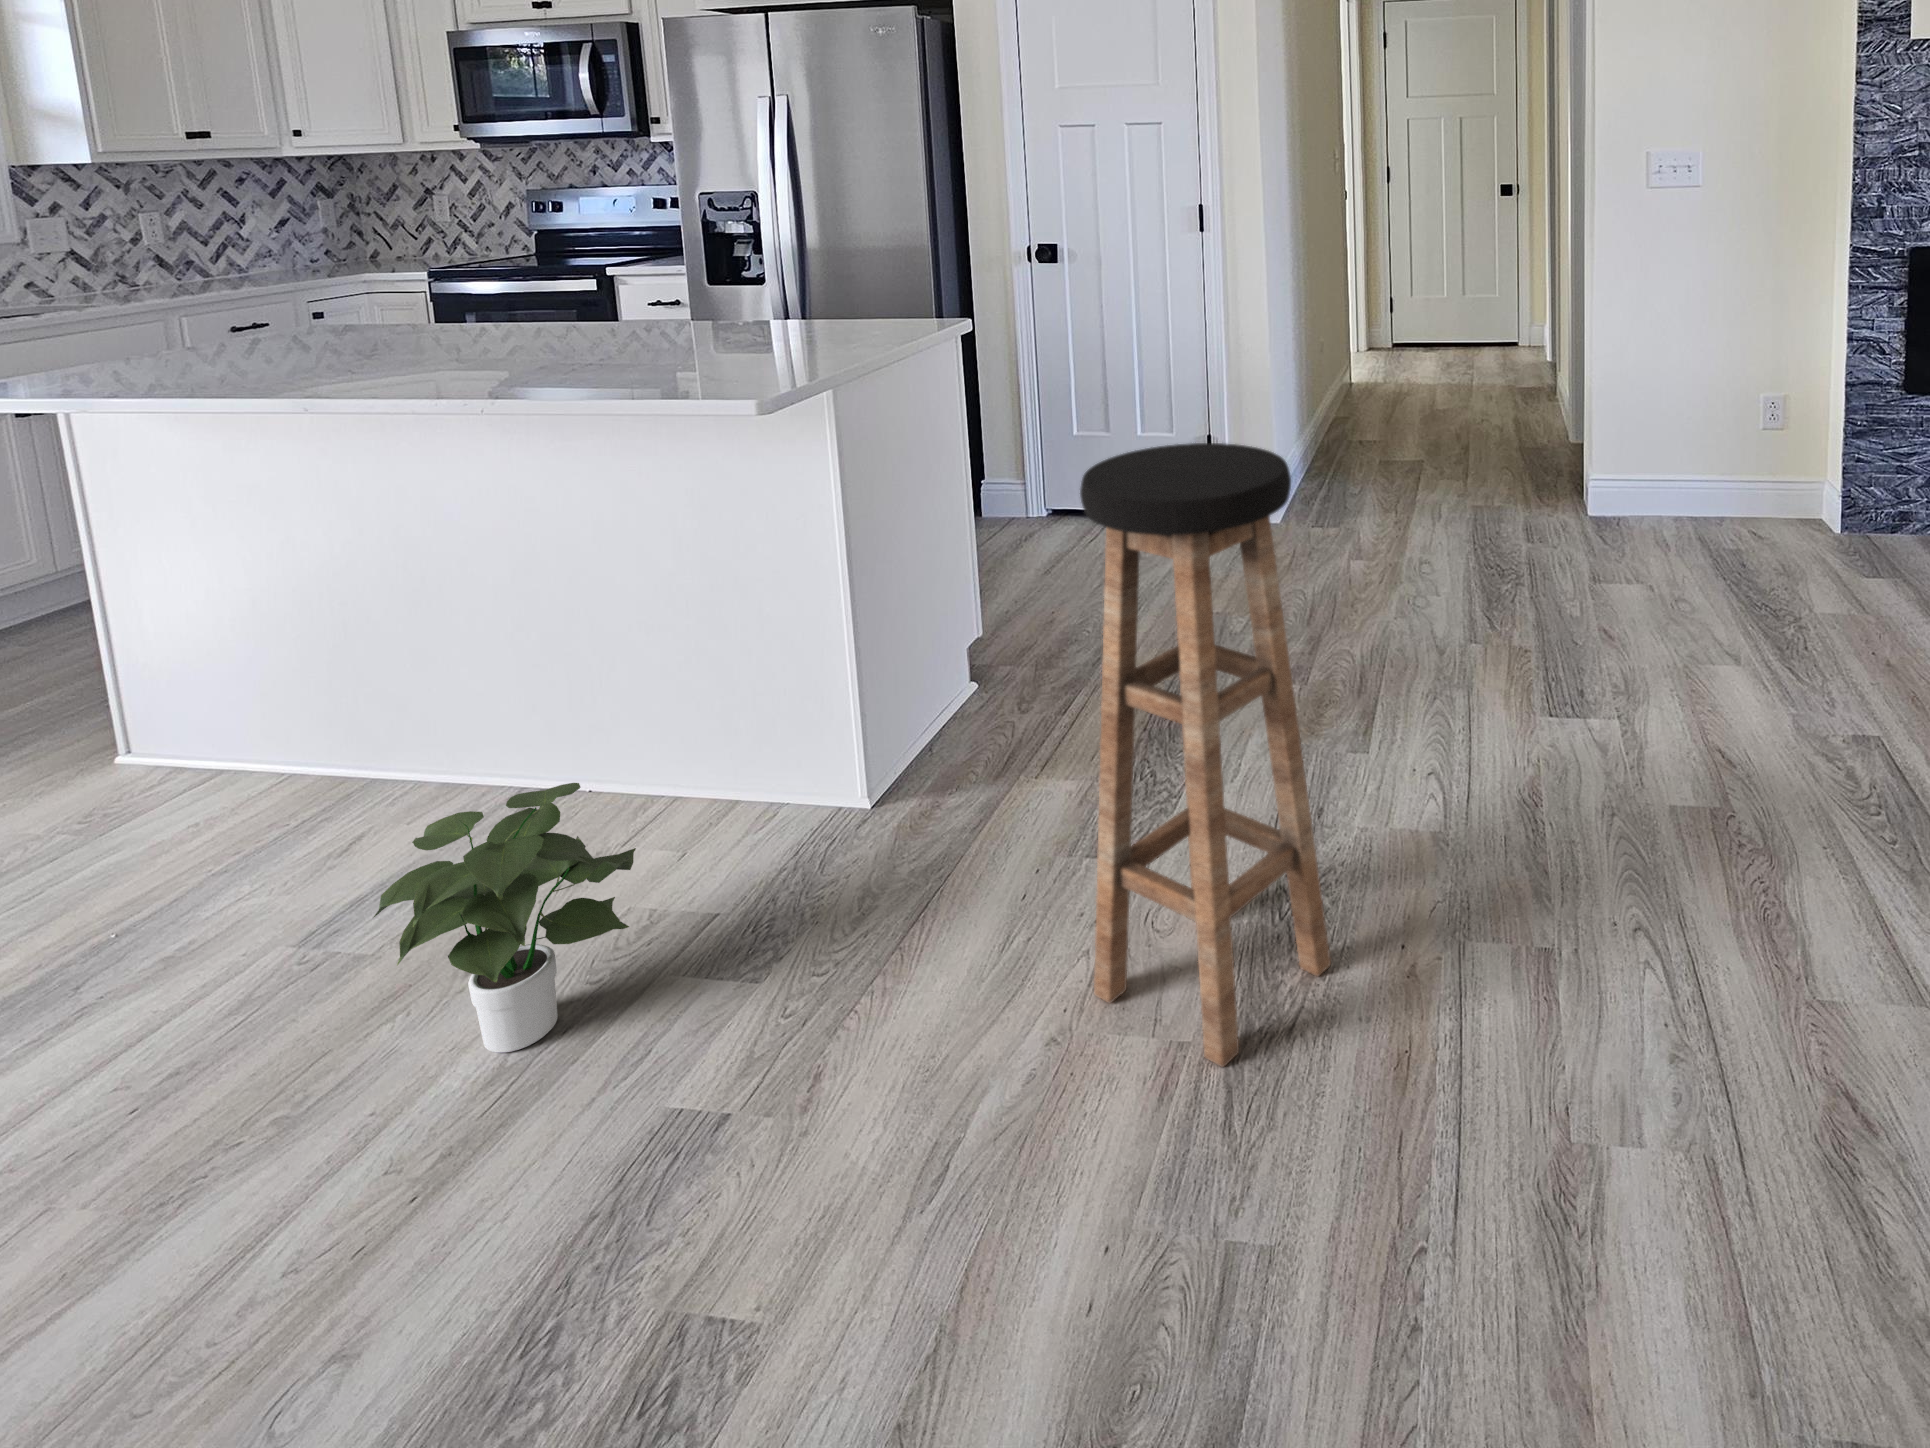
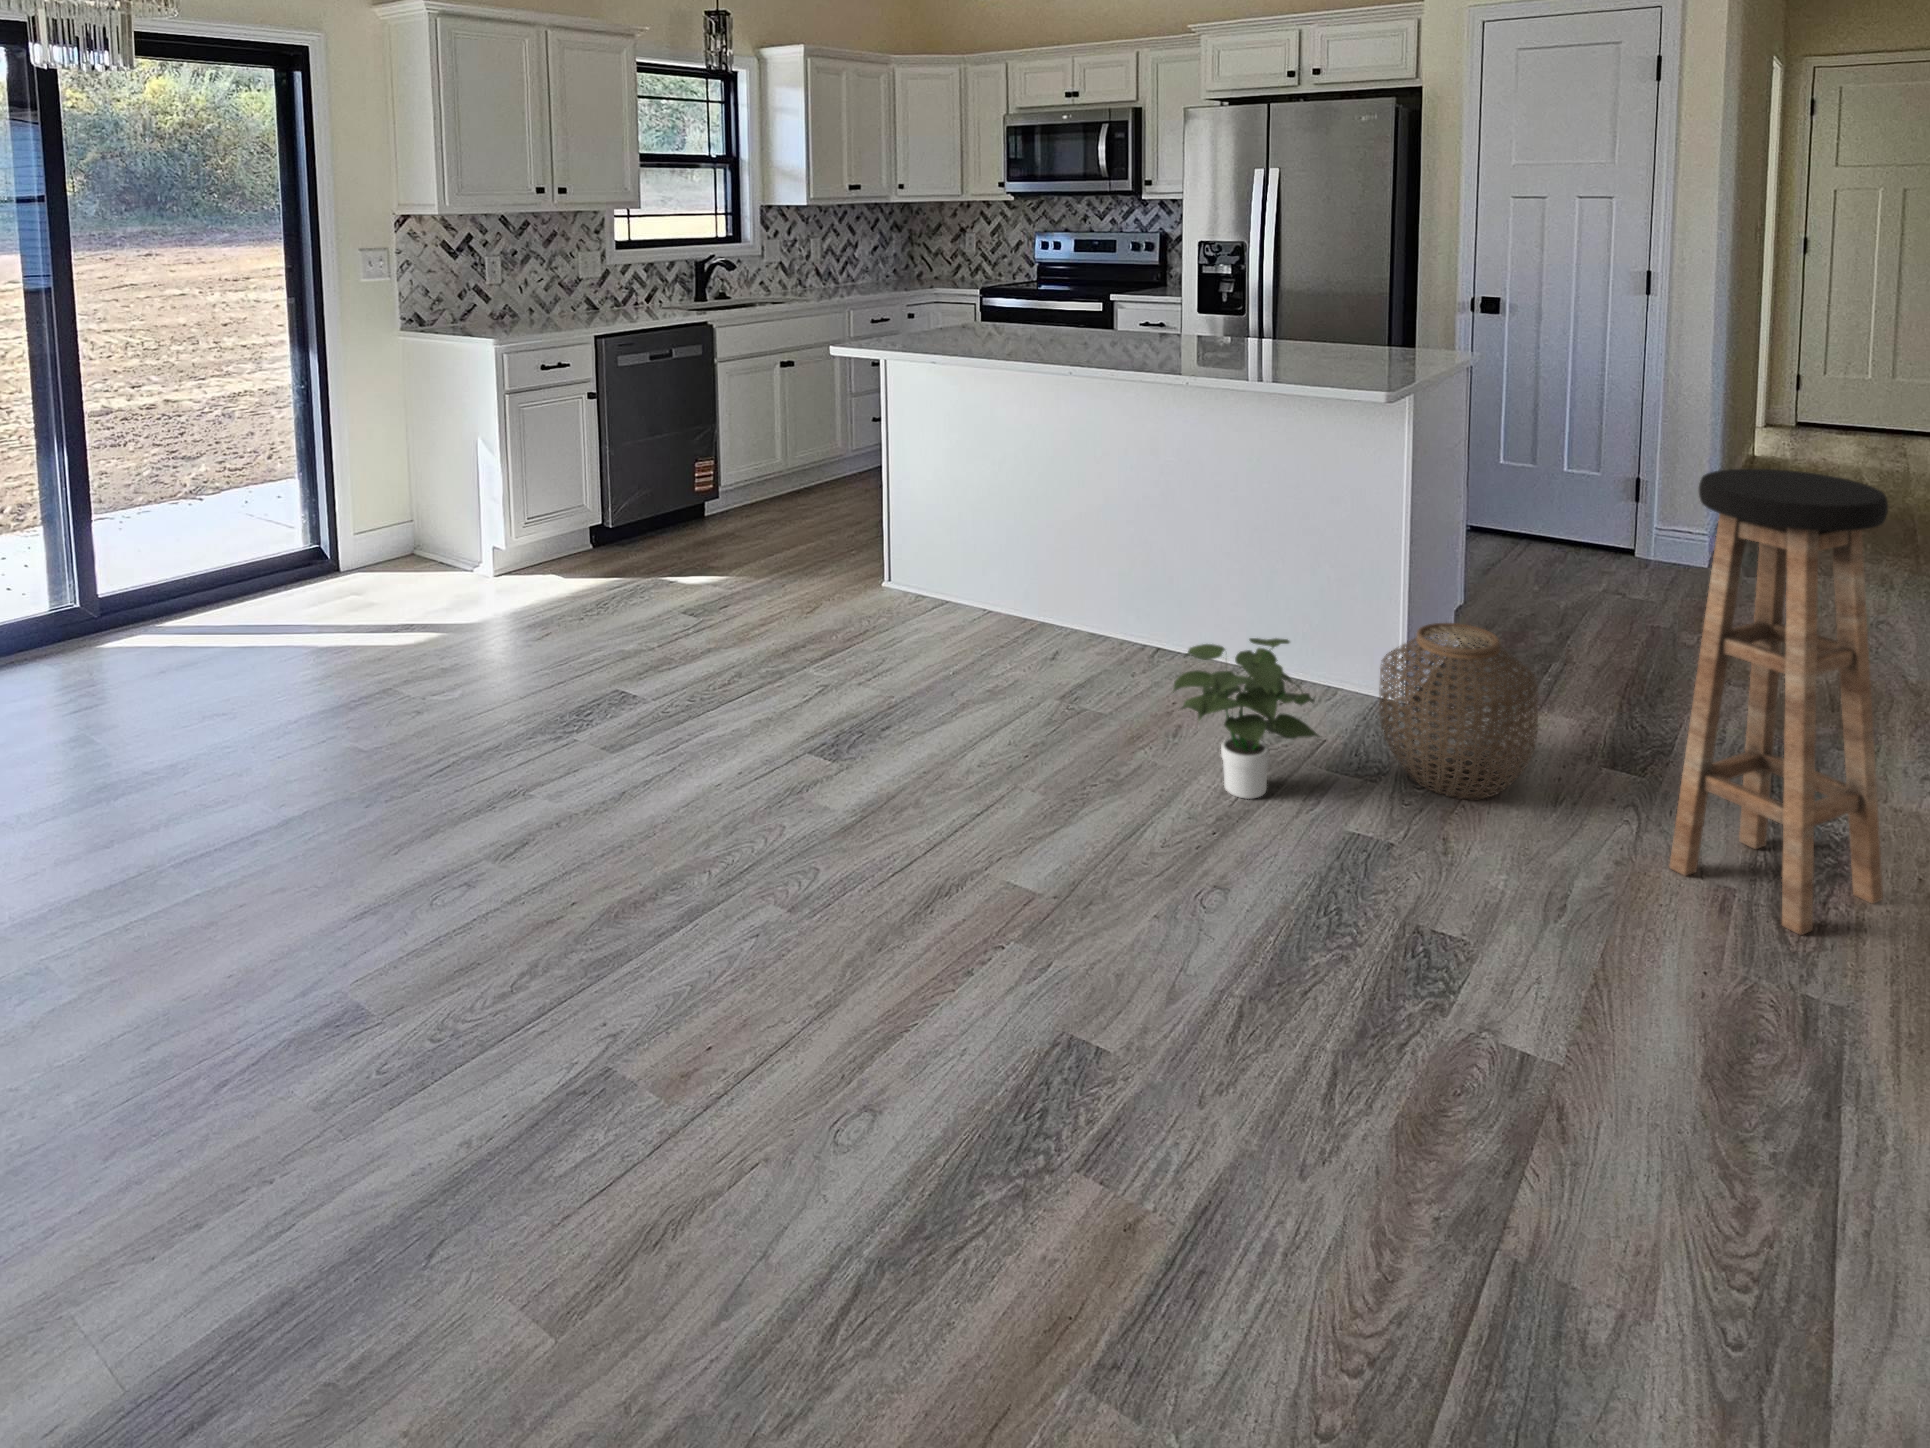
woven basket: none [740,695,962,948] -> present [1379,623,1538,799]

